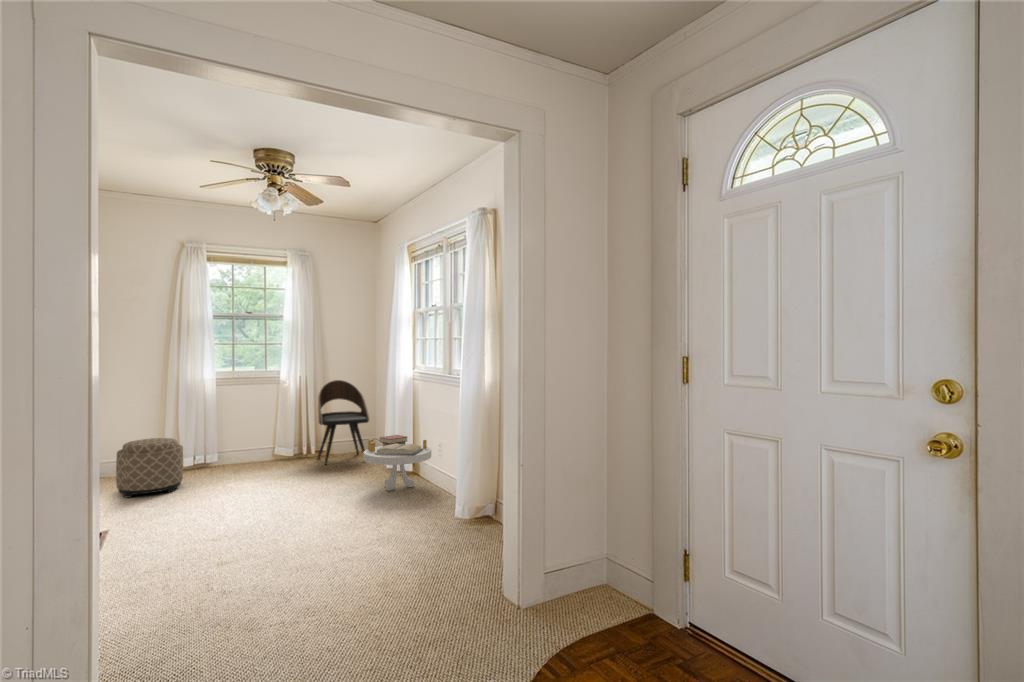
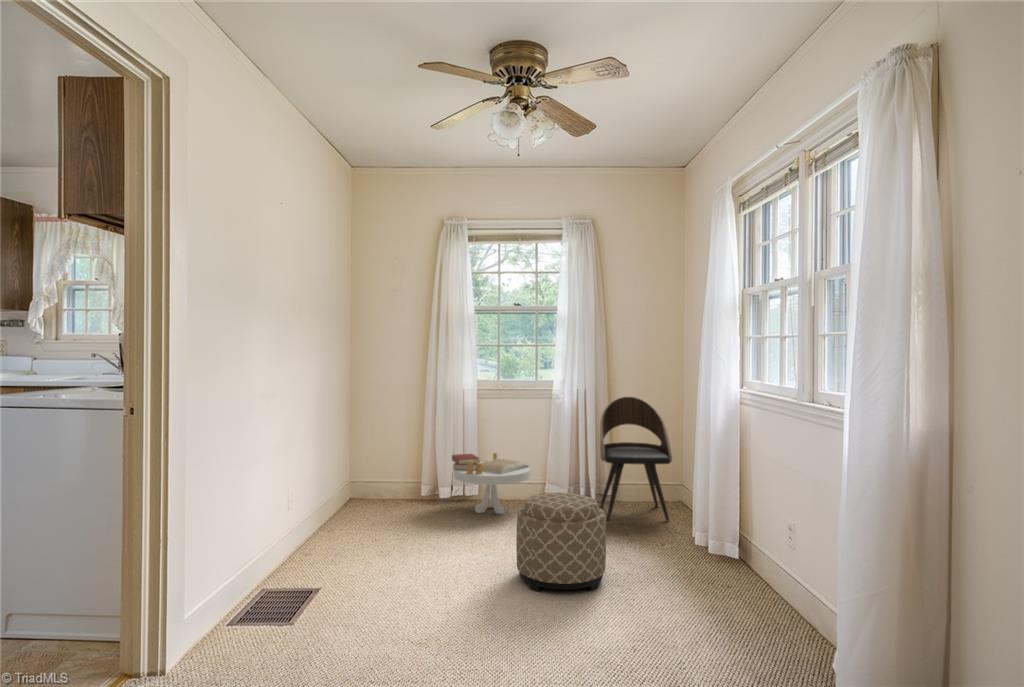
side table: present [363,435,432,491] -> present [452,453,530,514]
ottoman: present [116,438,183,498] -> present [516,493,606,592]

